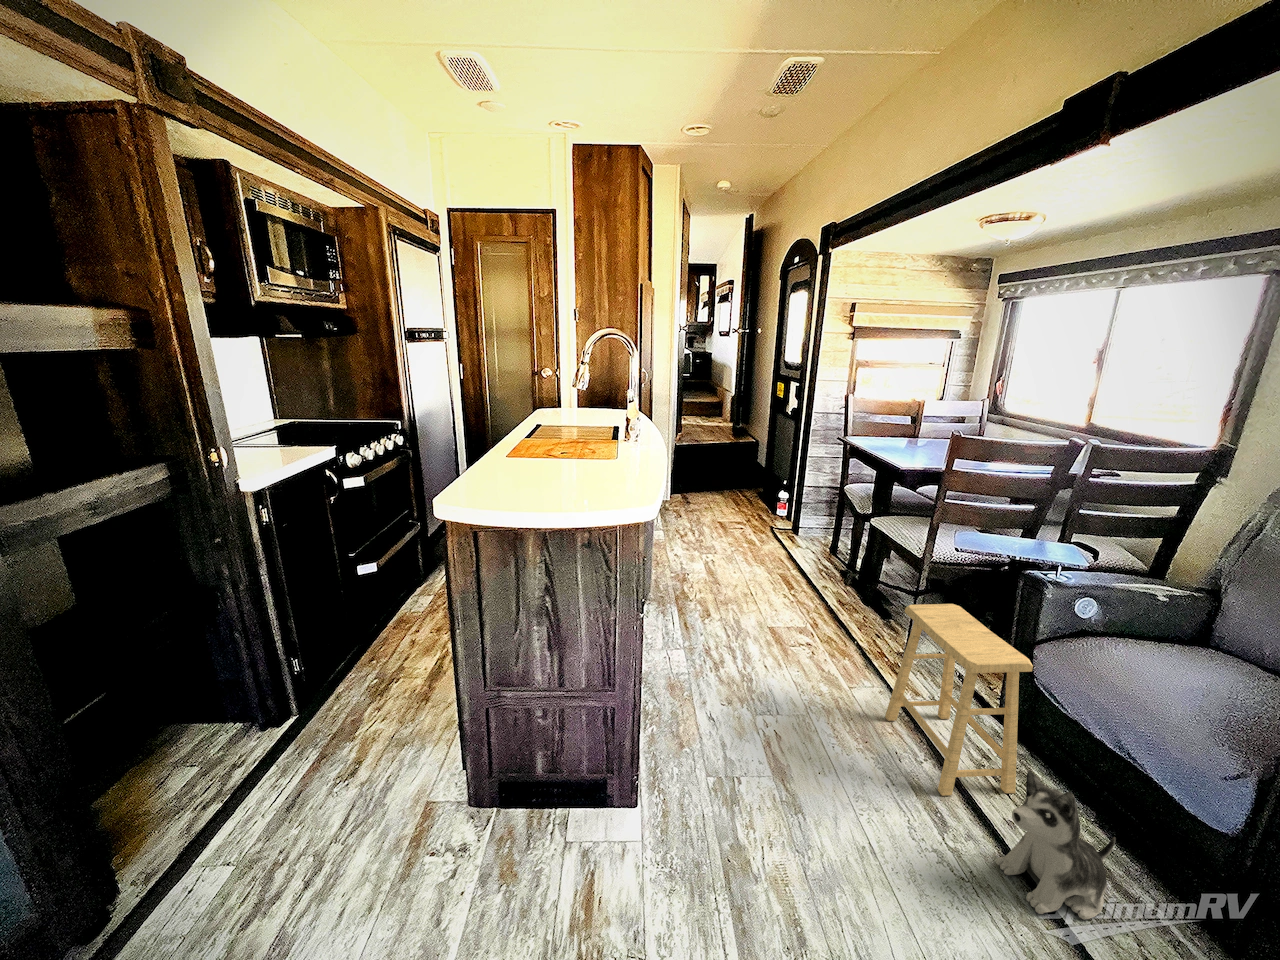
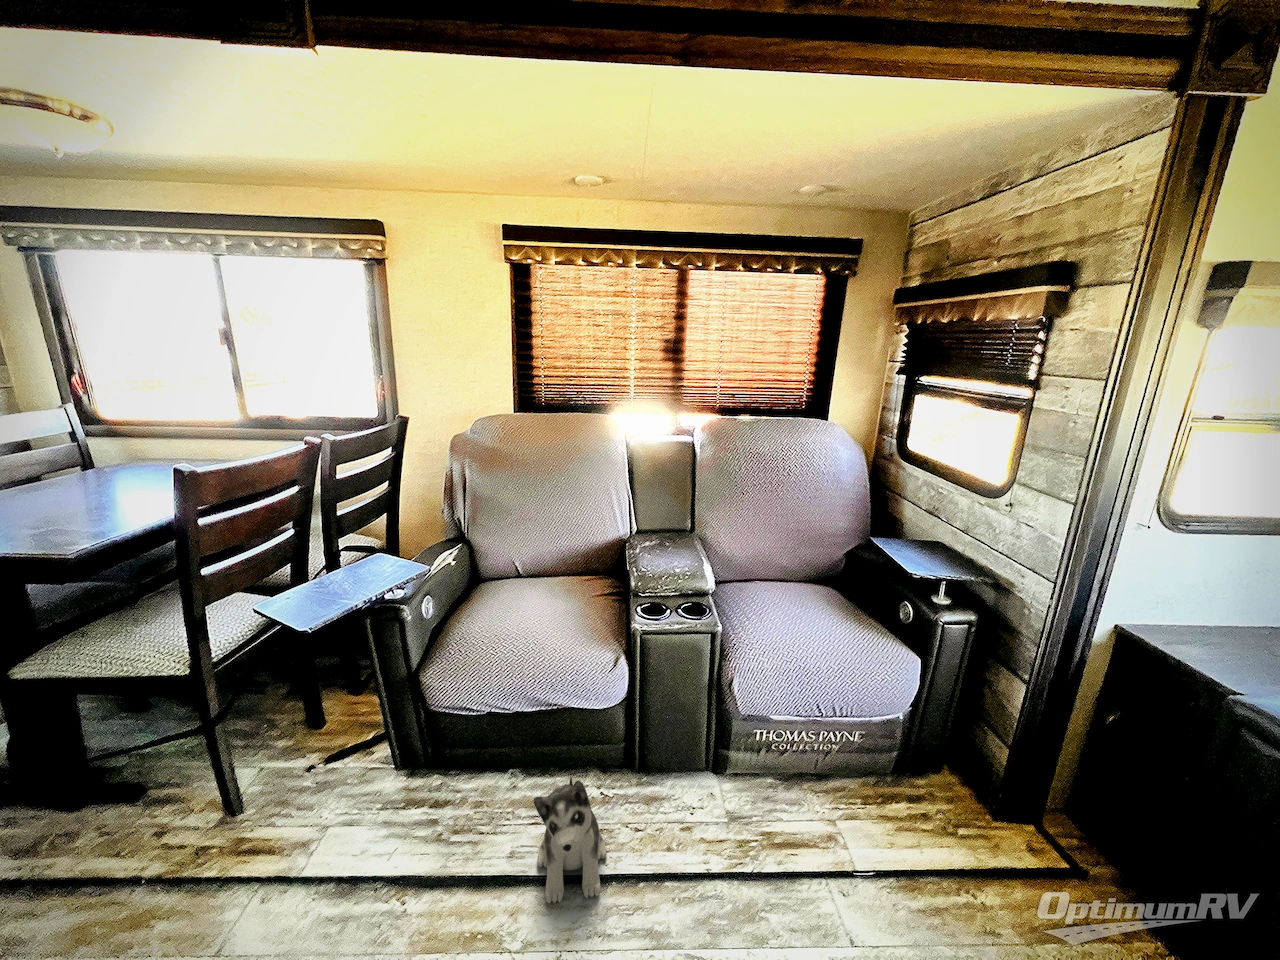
footstool: present [885,604,1033,796] -> none [285,701,482,922]

